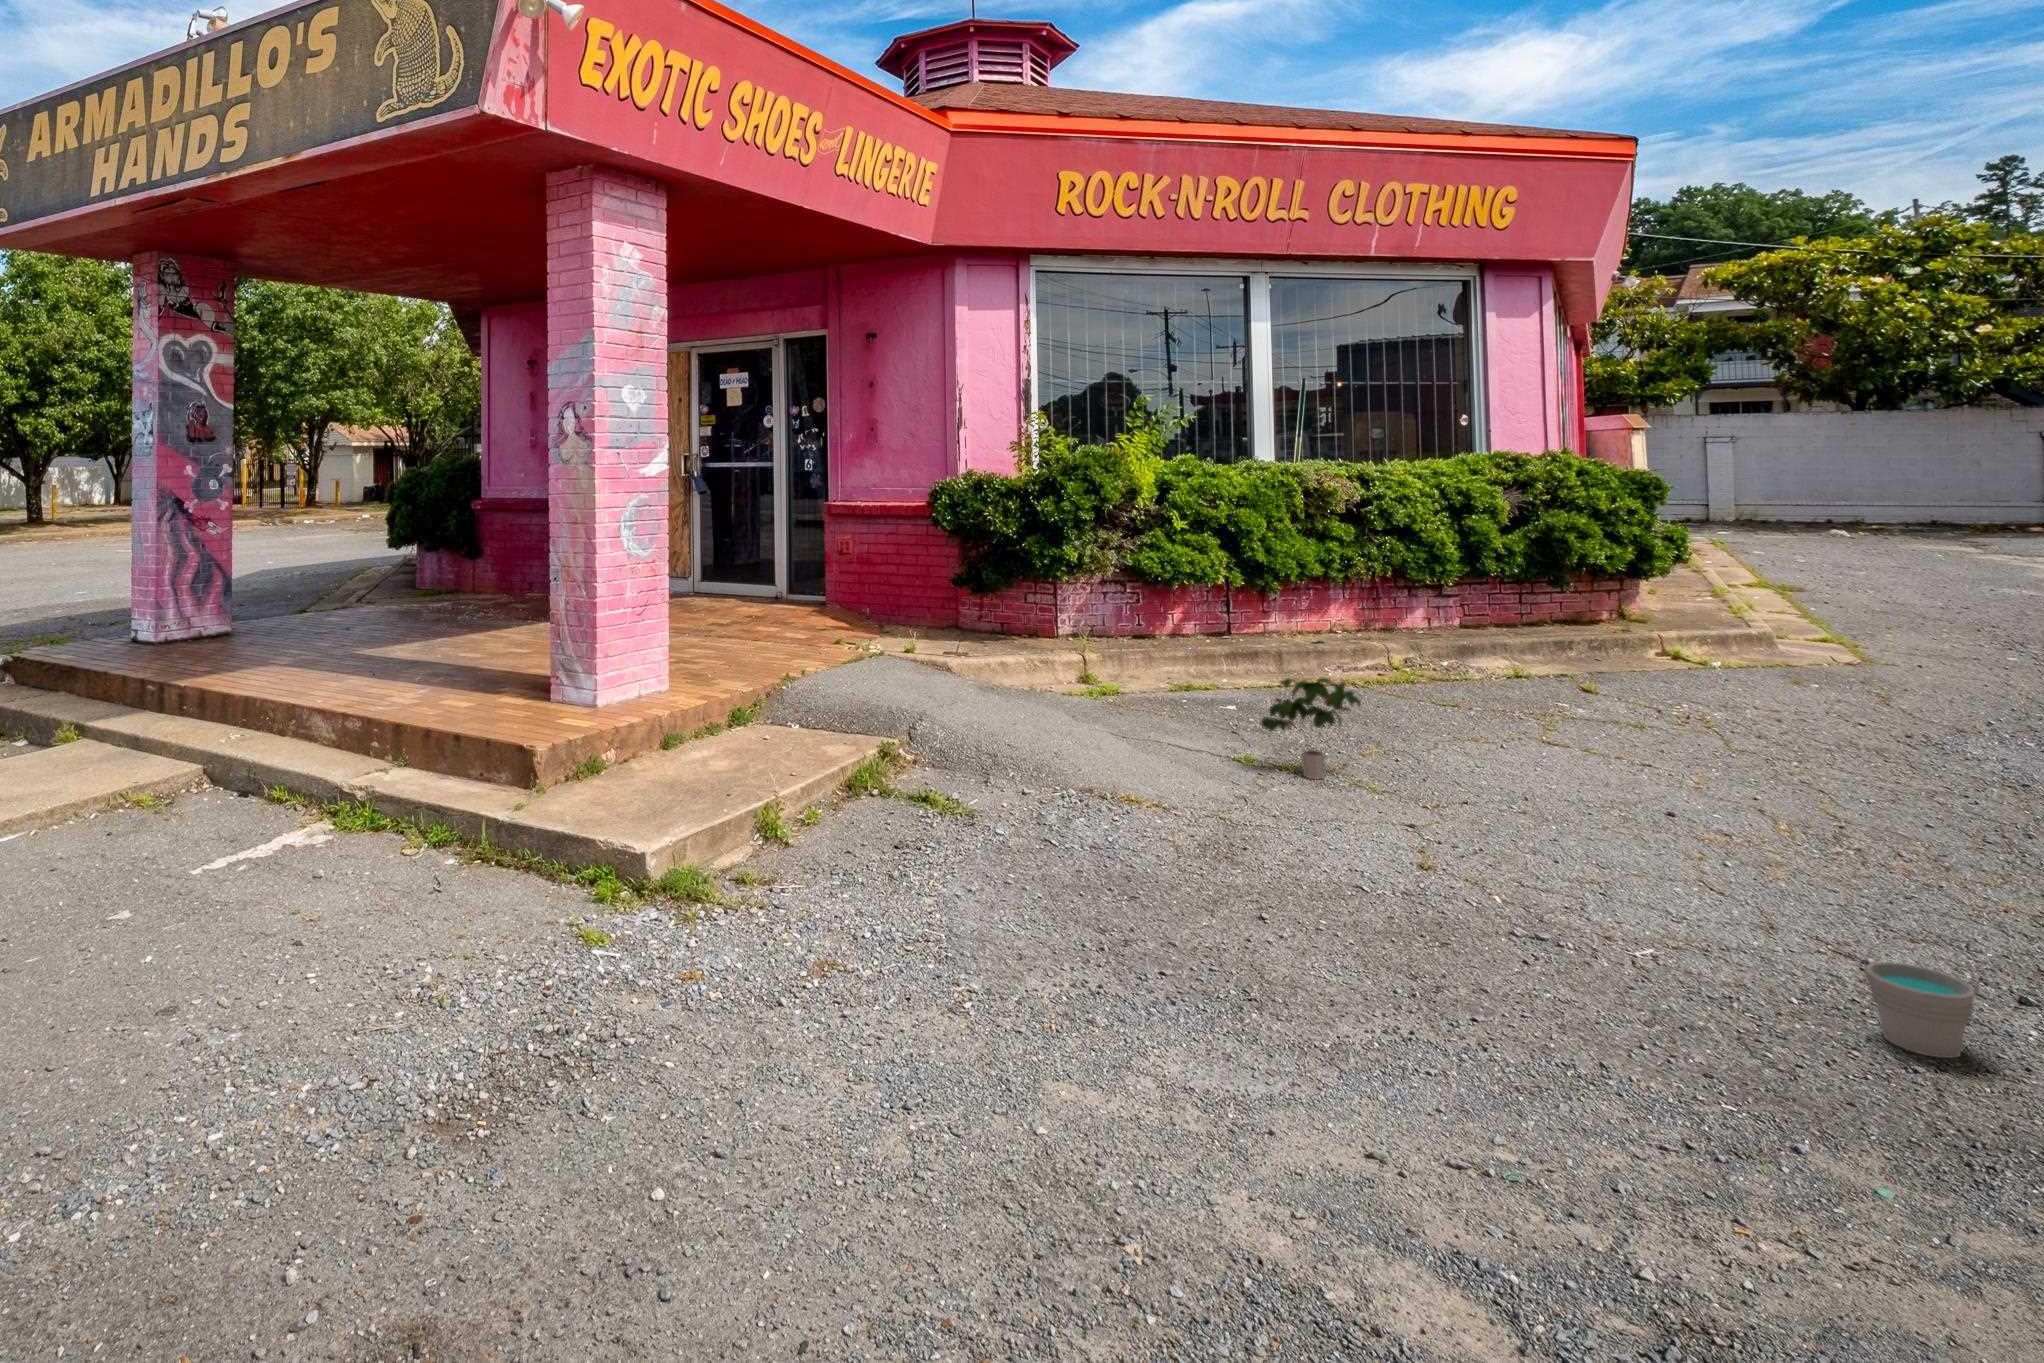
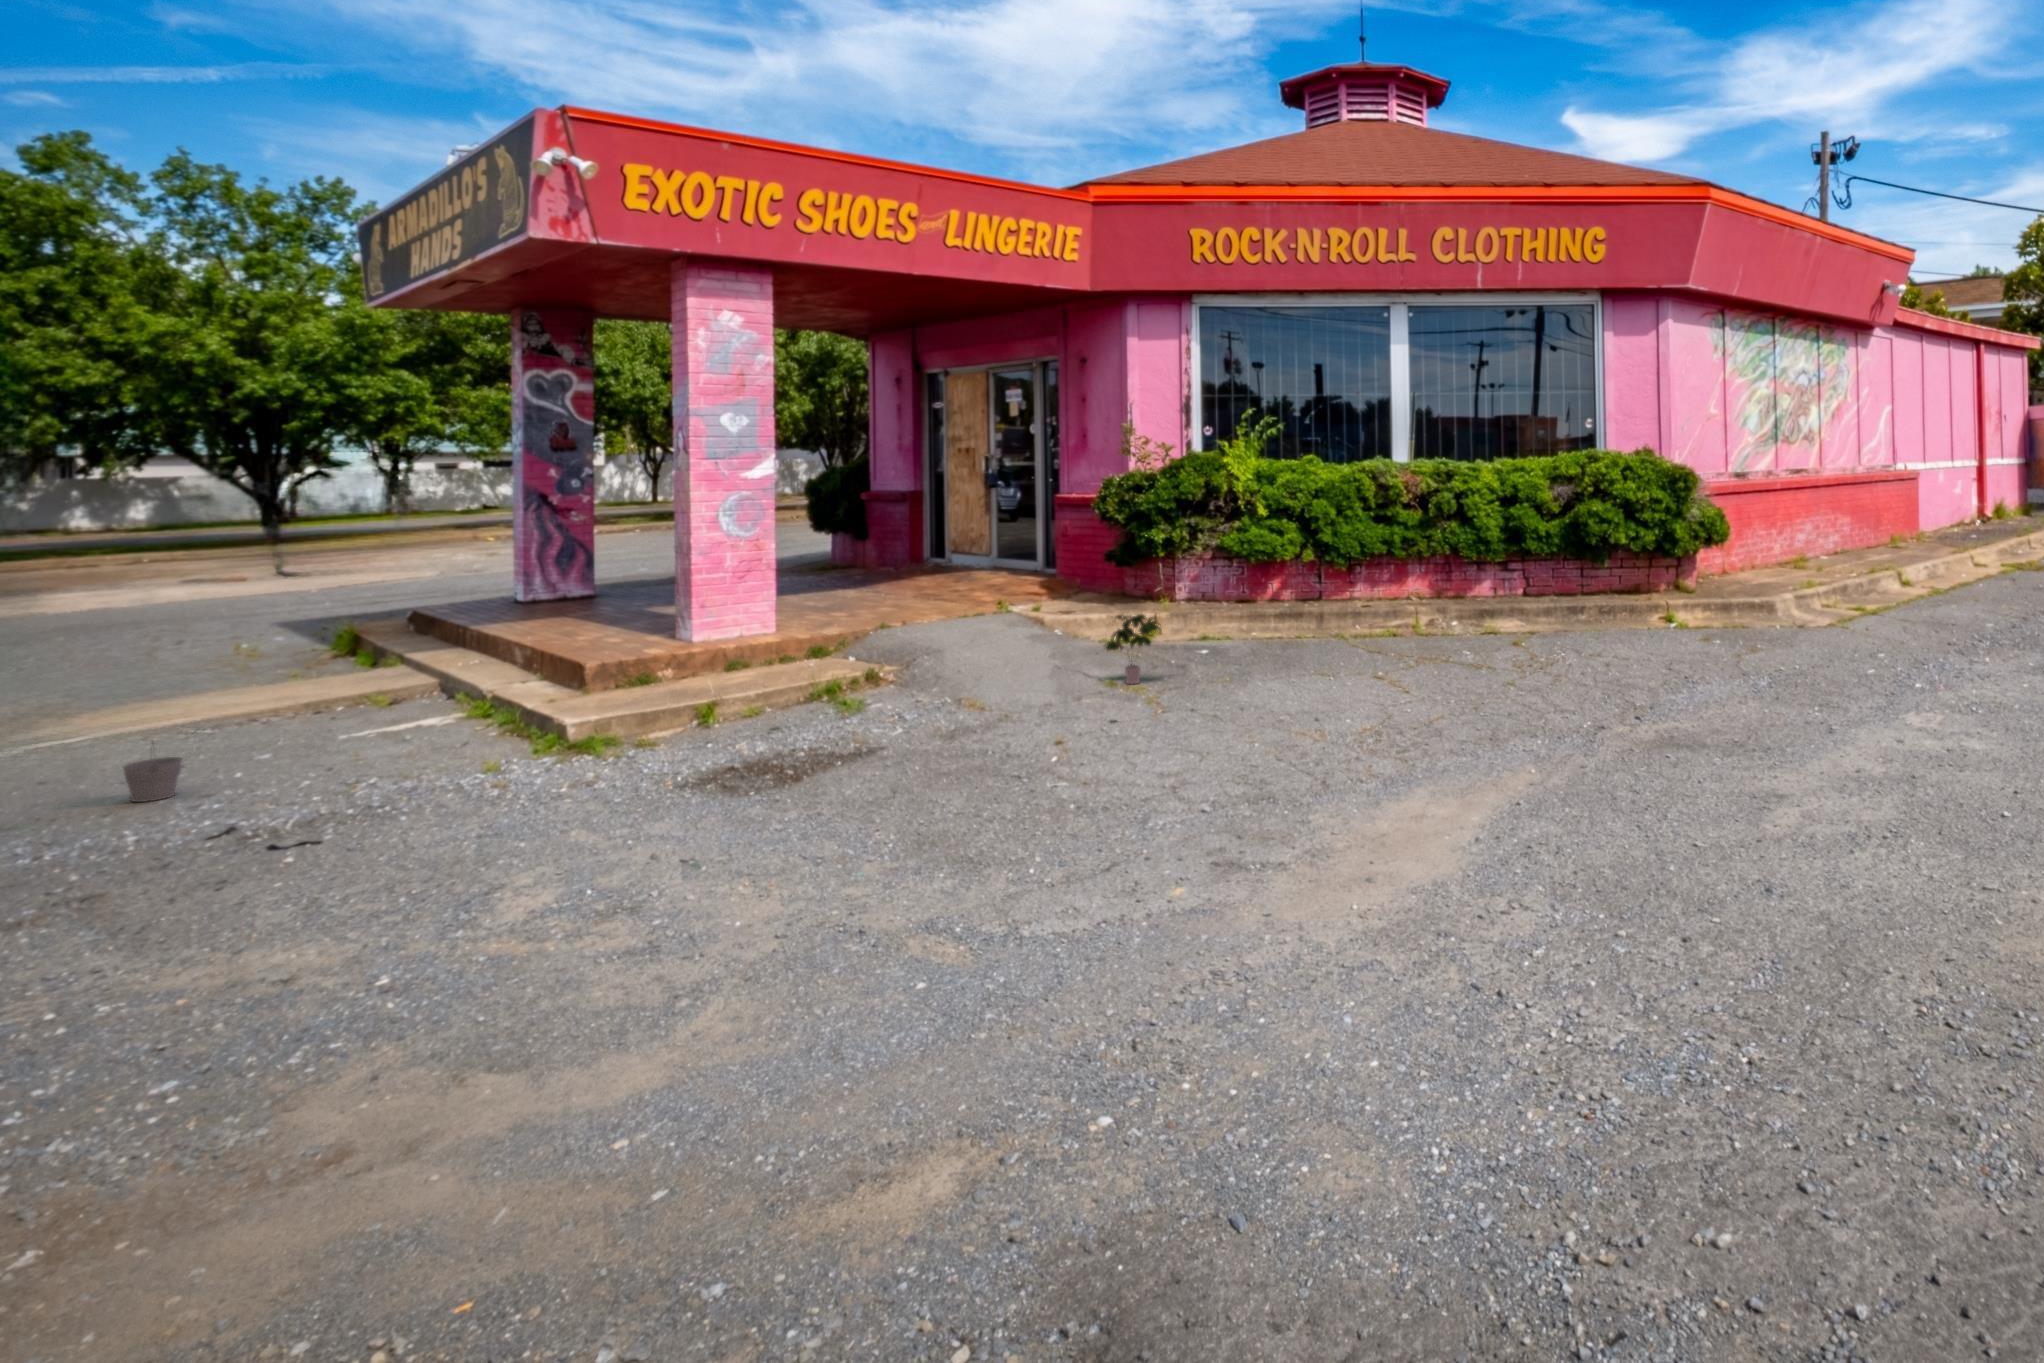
bucket: present [1864,939,1978,1058] -> present [123,743,182,802]

